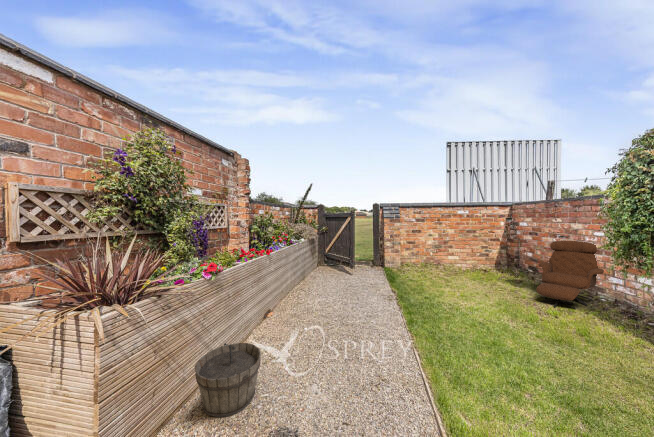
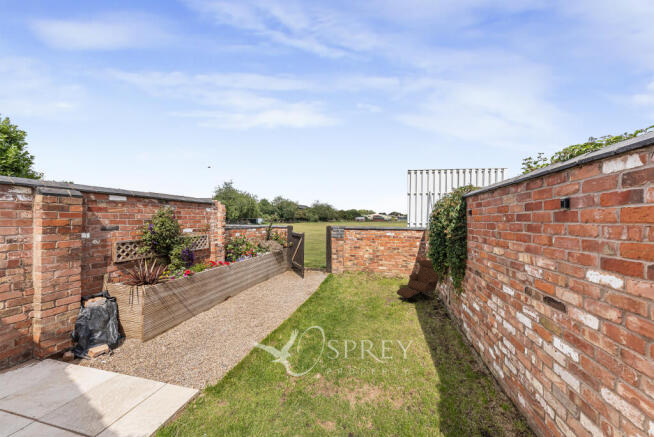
wooden bucket: present [195,343,261,417] -> none [178,305,207,333]

